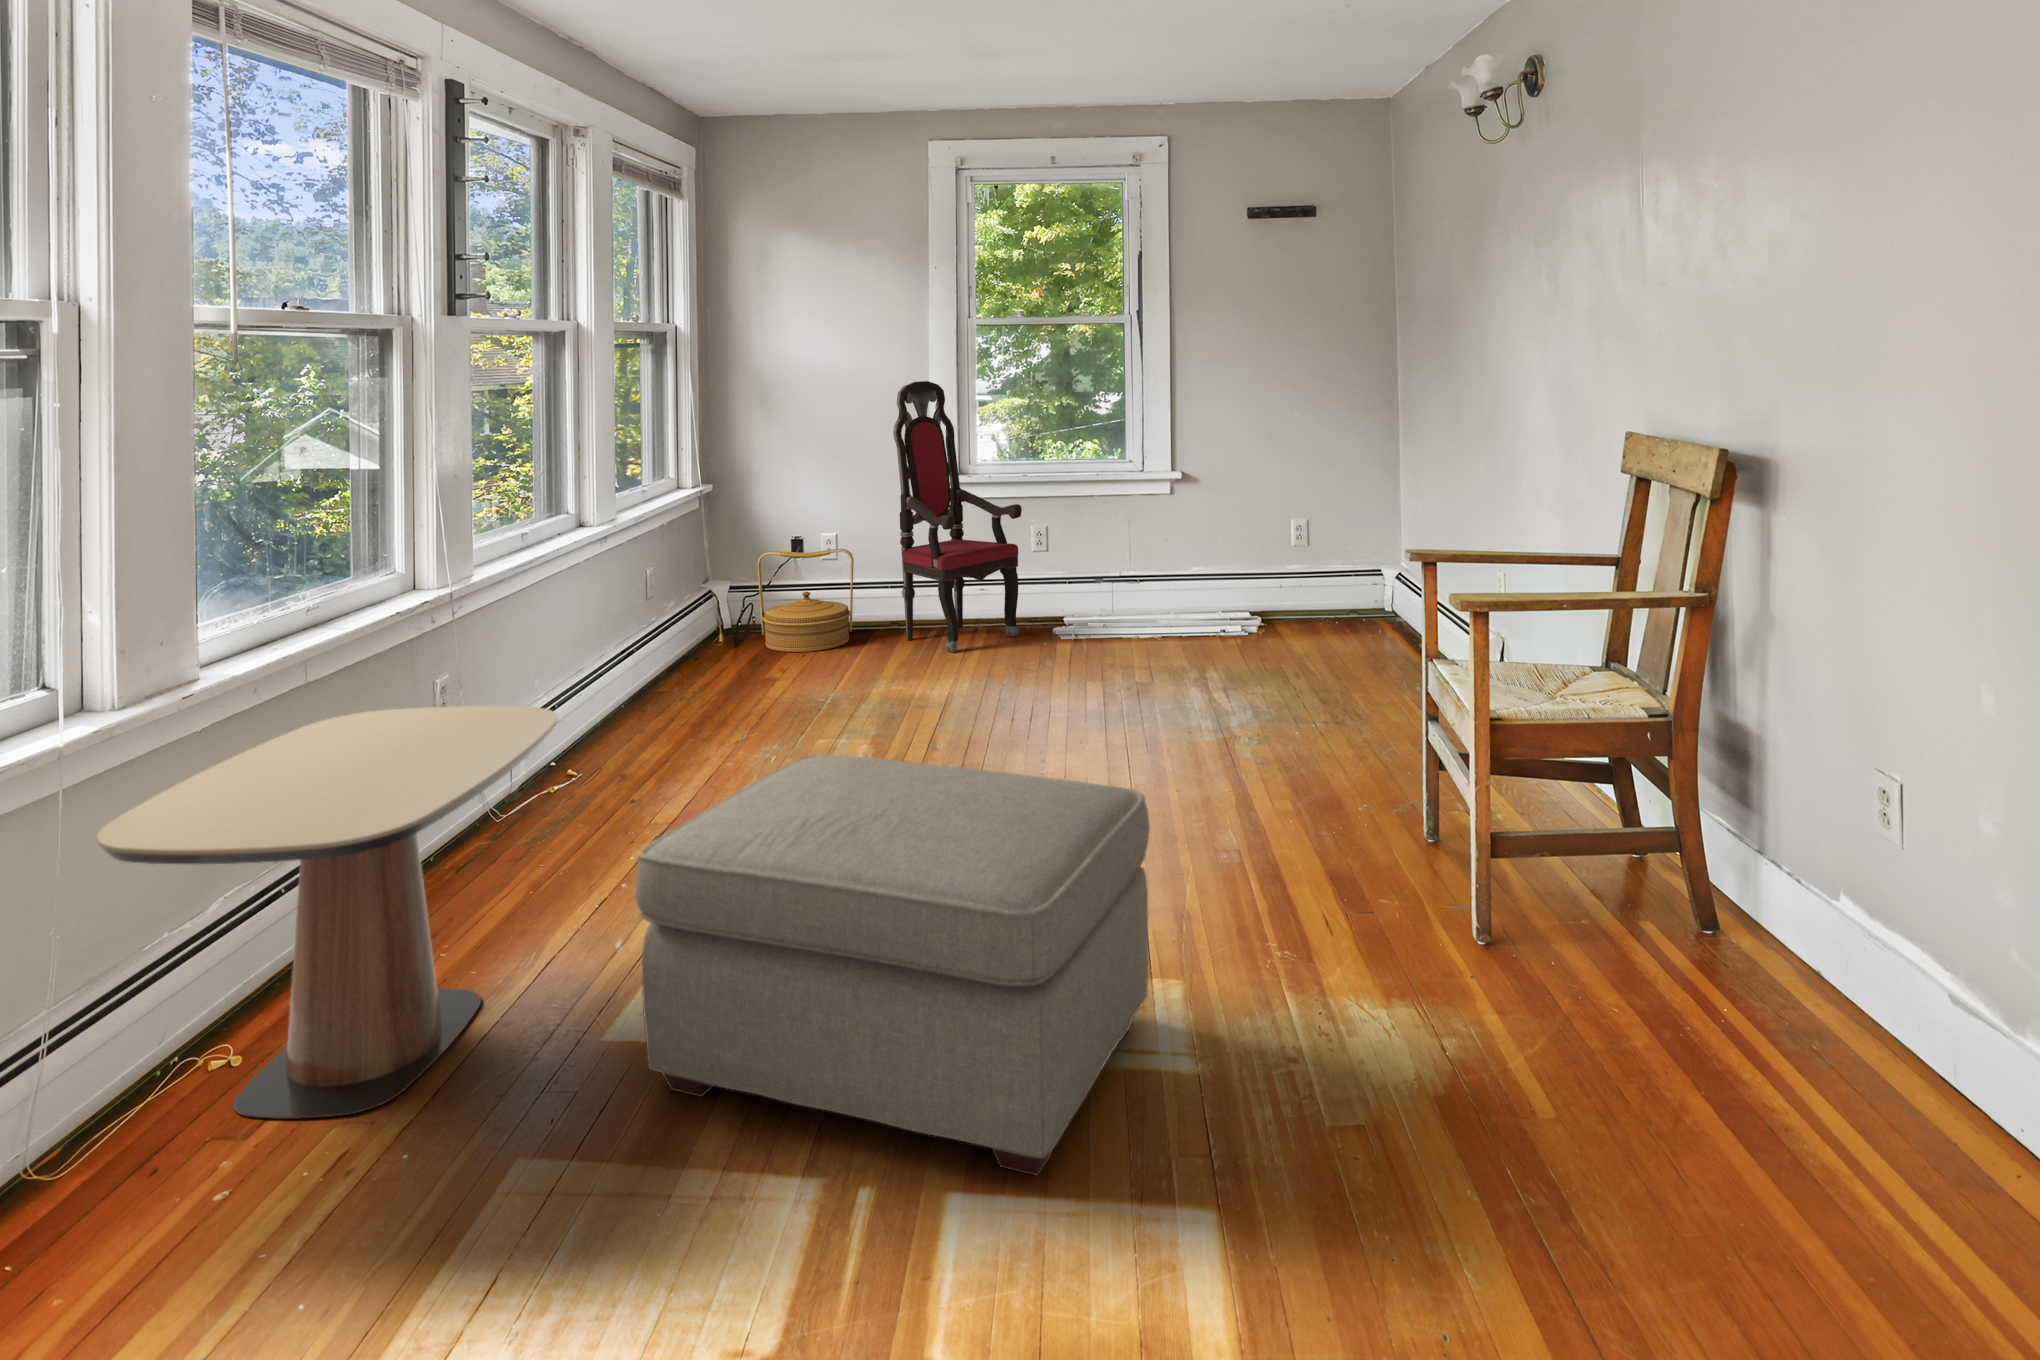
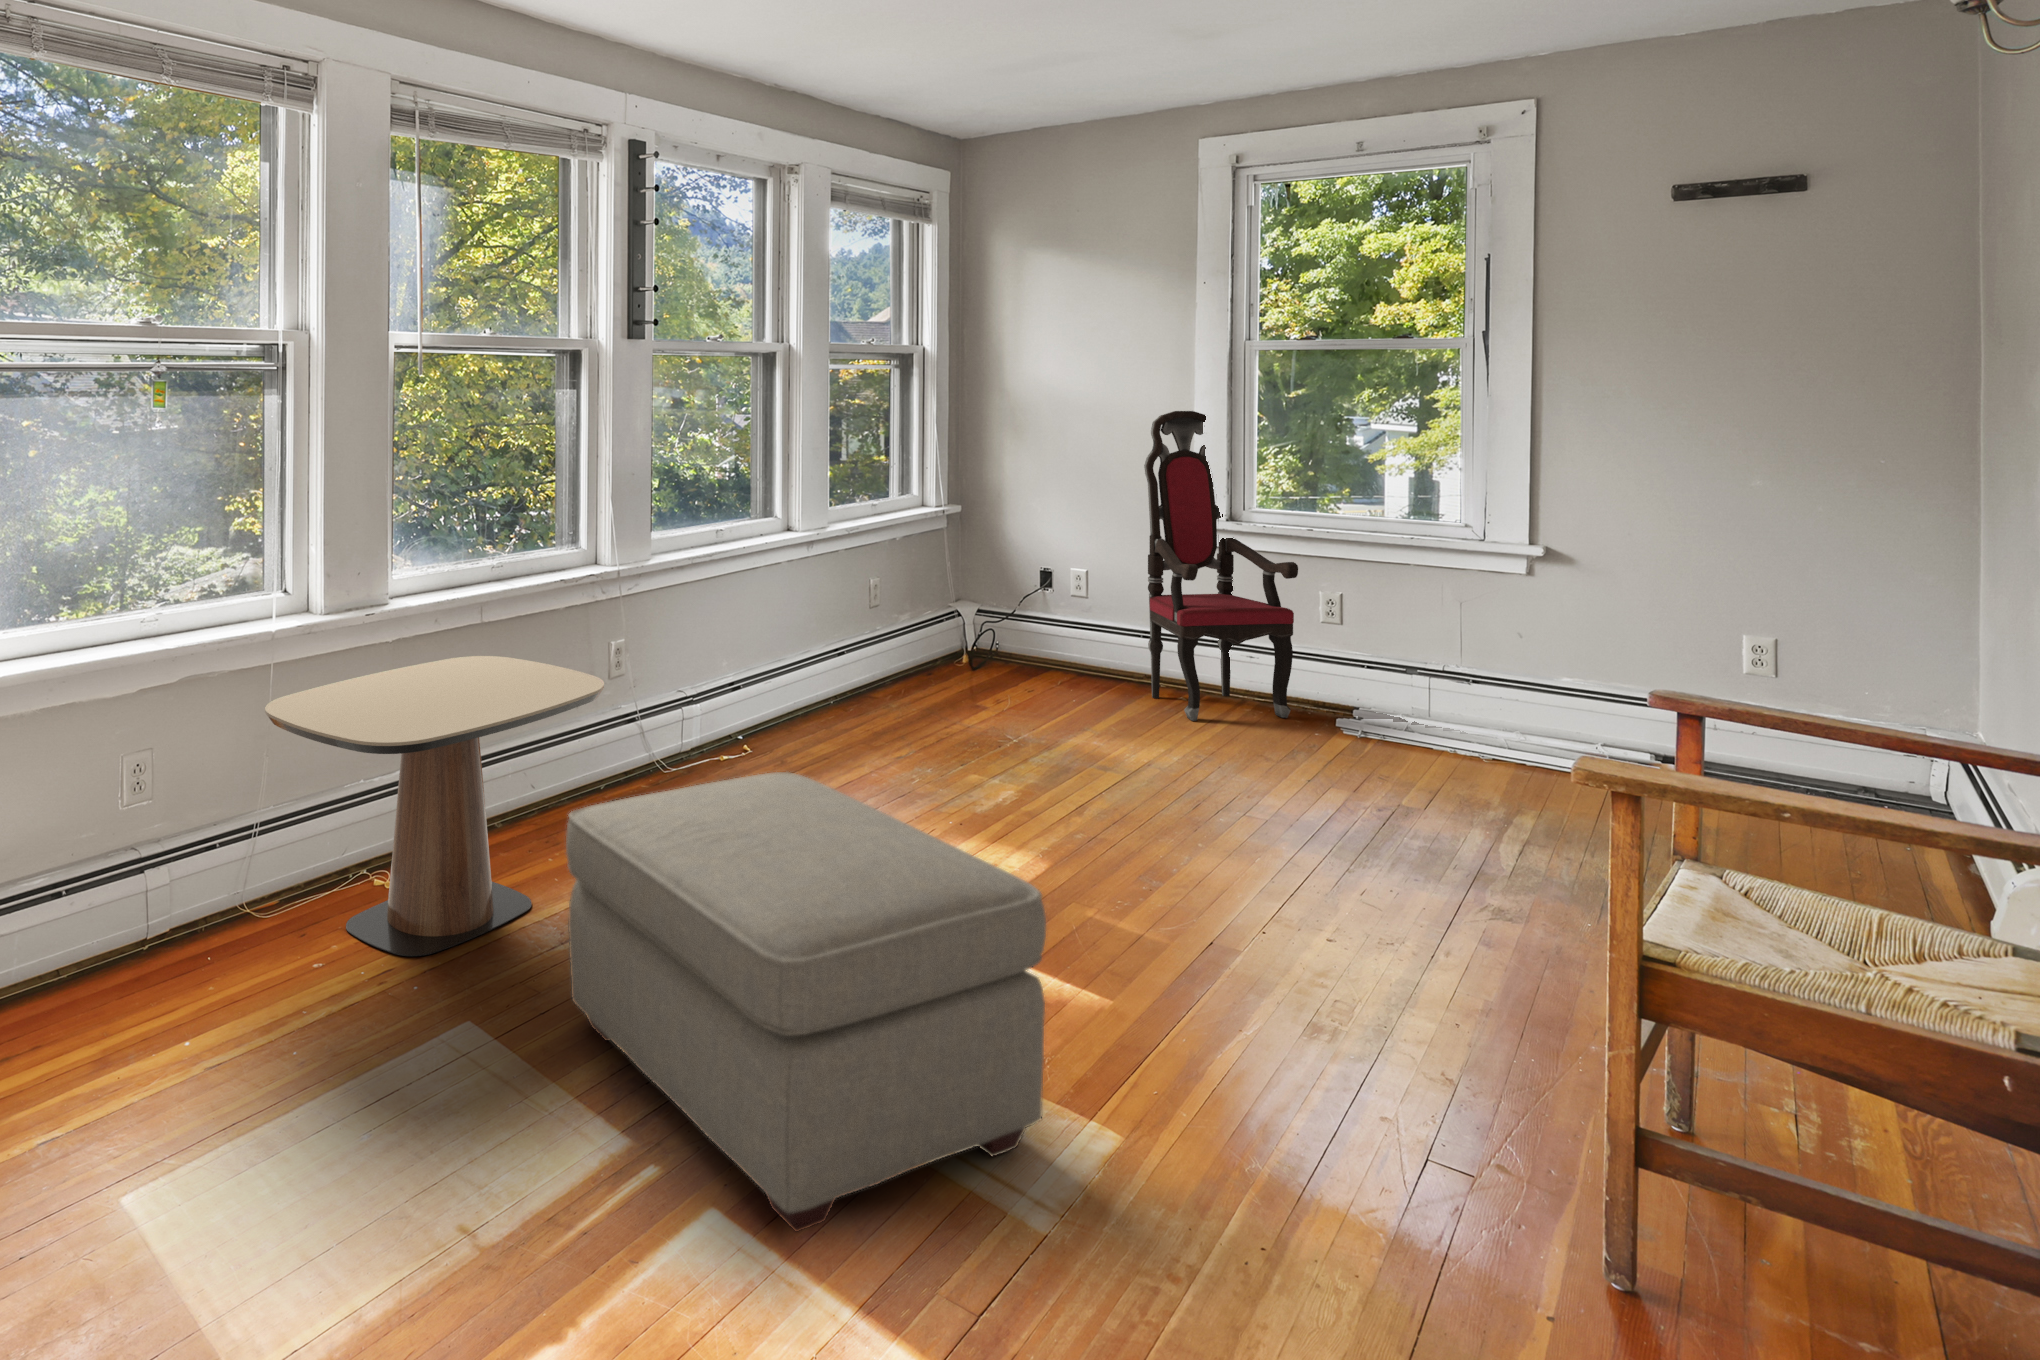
woven basket: present [757,549,854,652] -> none [995,579,1096,690]

